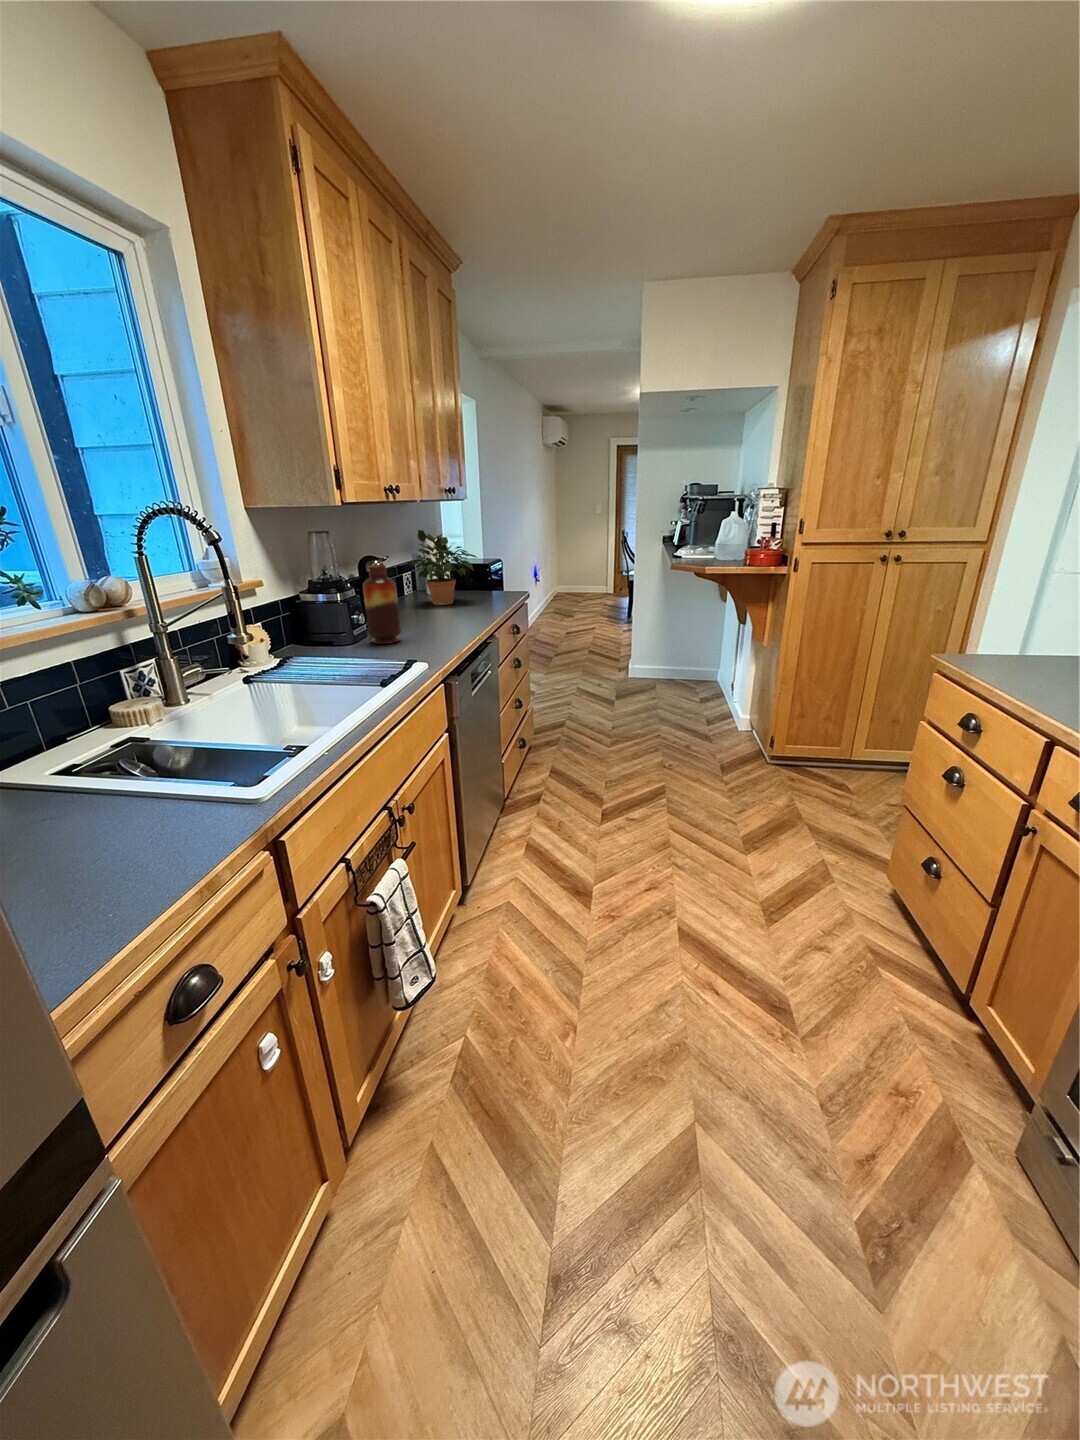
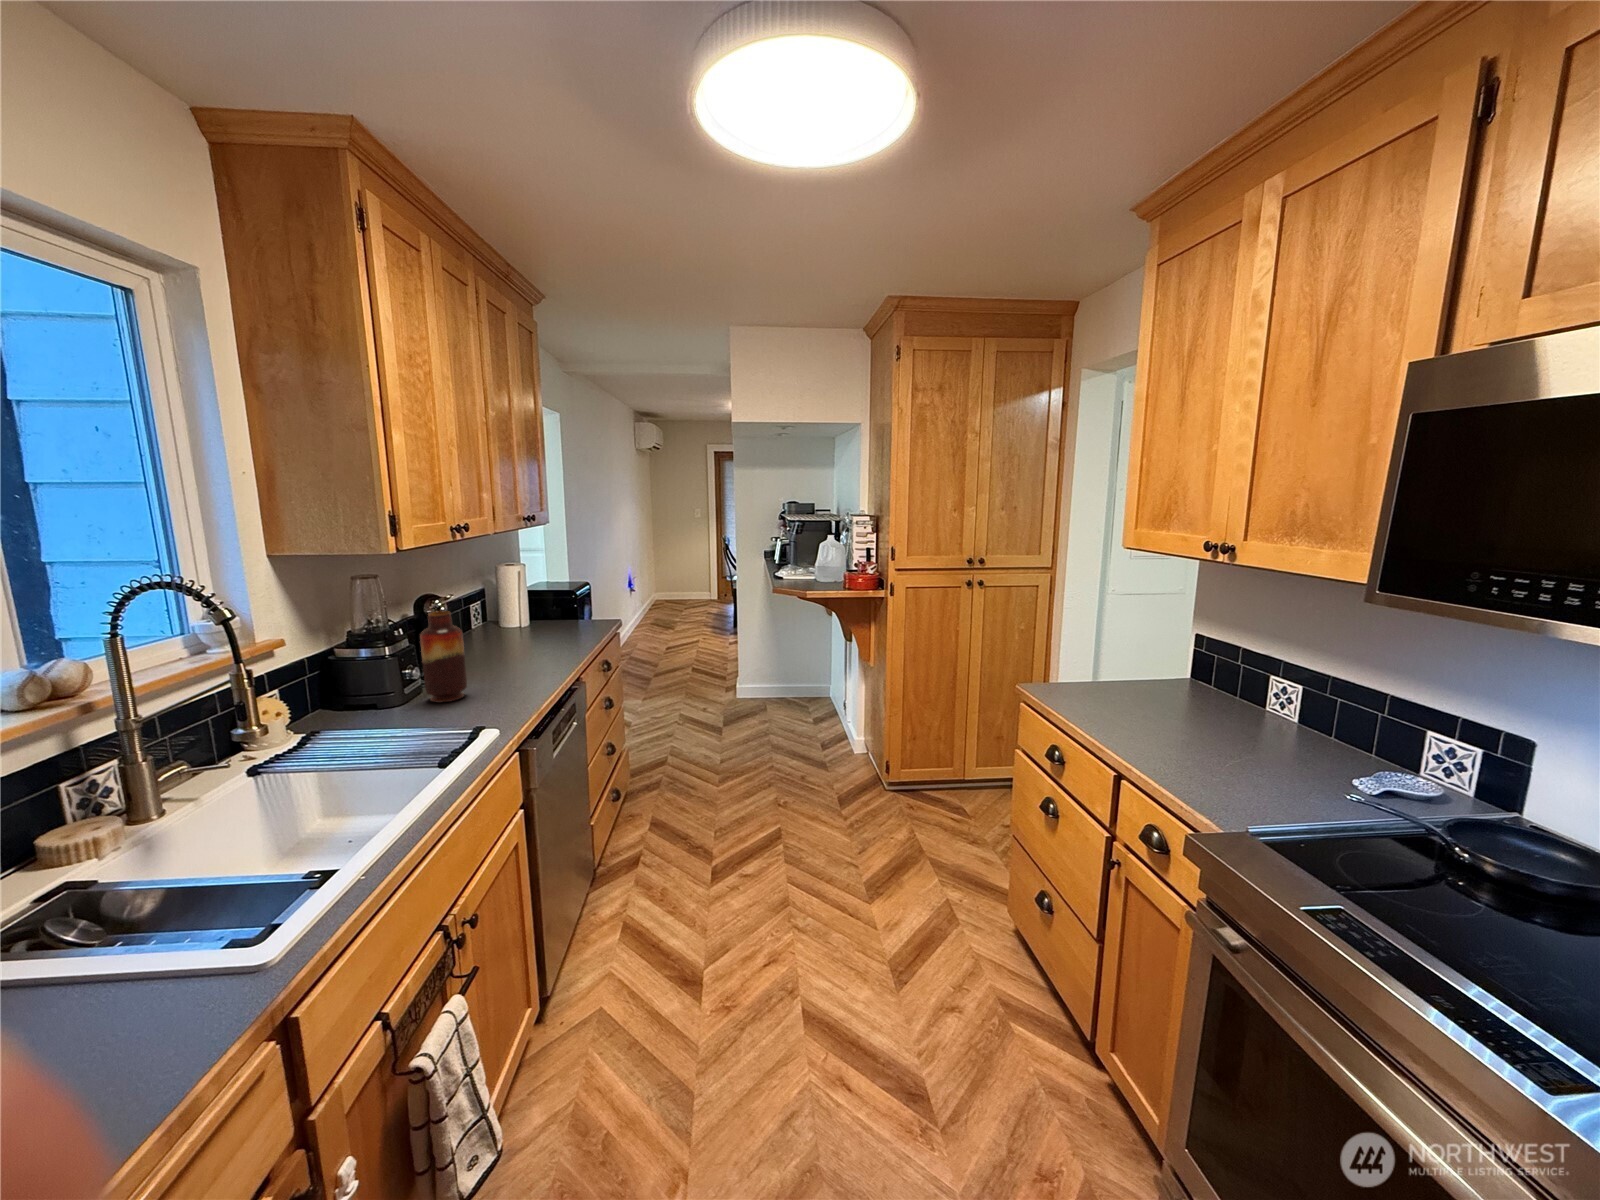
potted plant: present [411,530,477,605] -> none [478,559,566,641]

